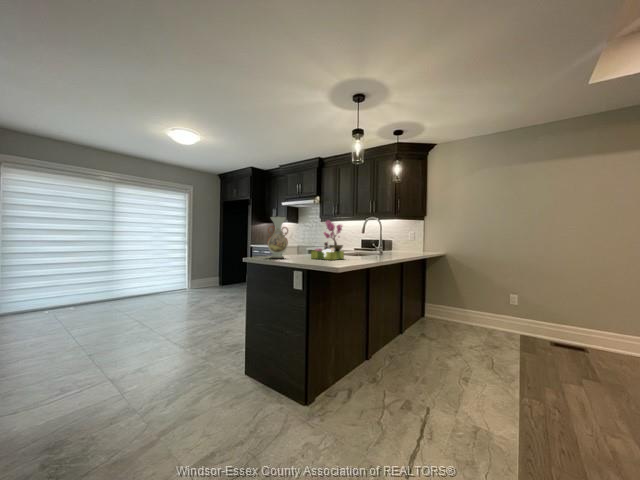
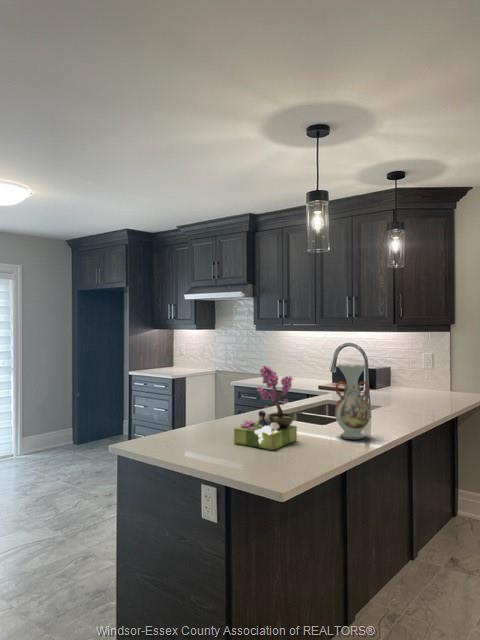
vase: present [267,217,288,258] -> present [335,364,370,439]

